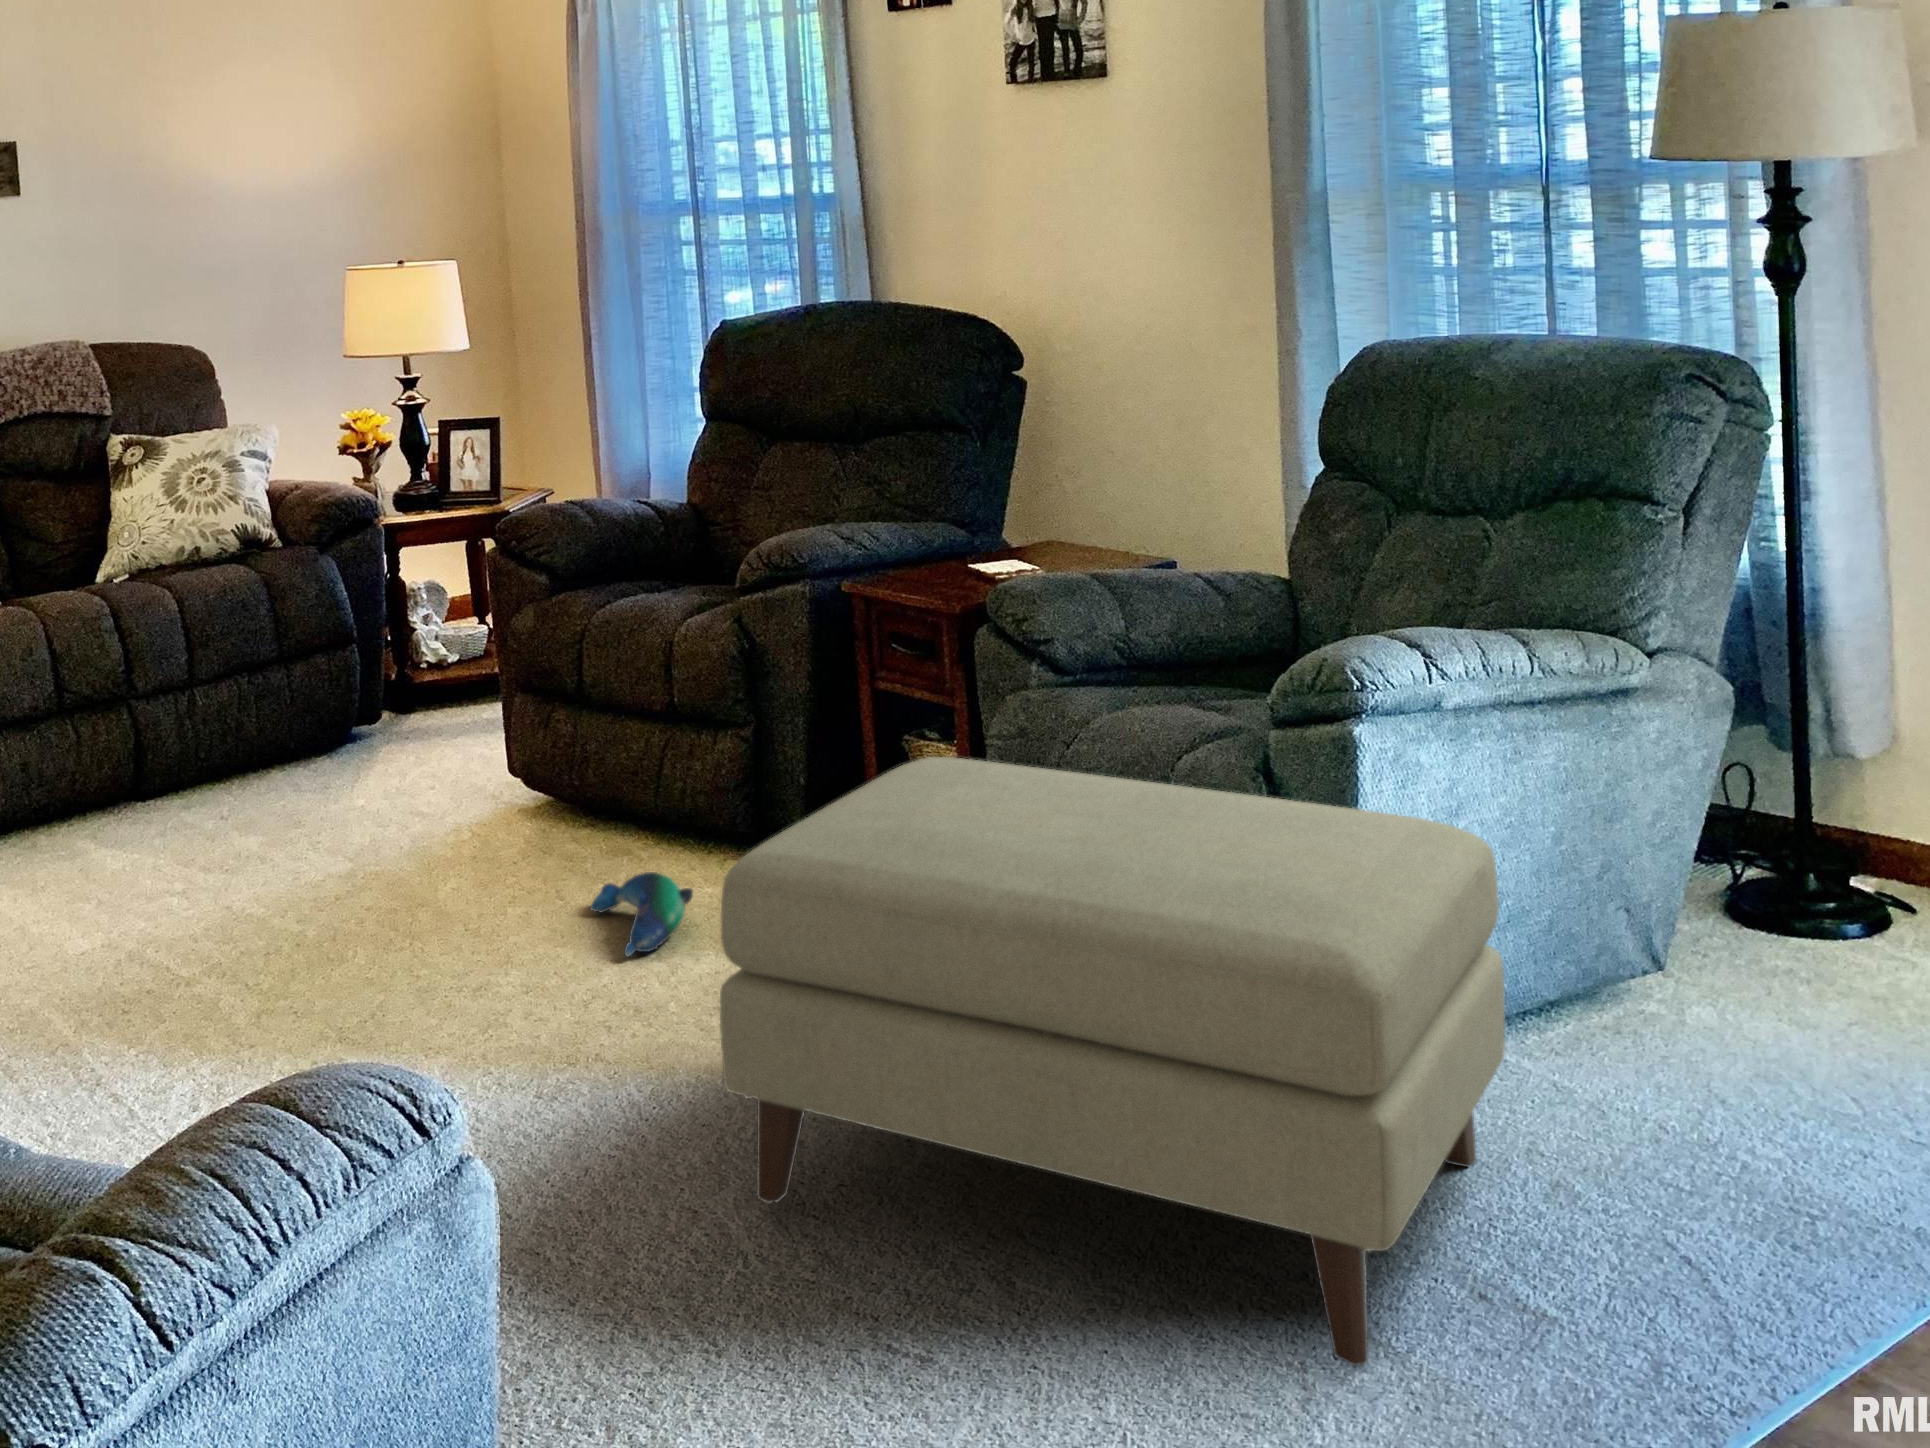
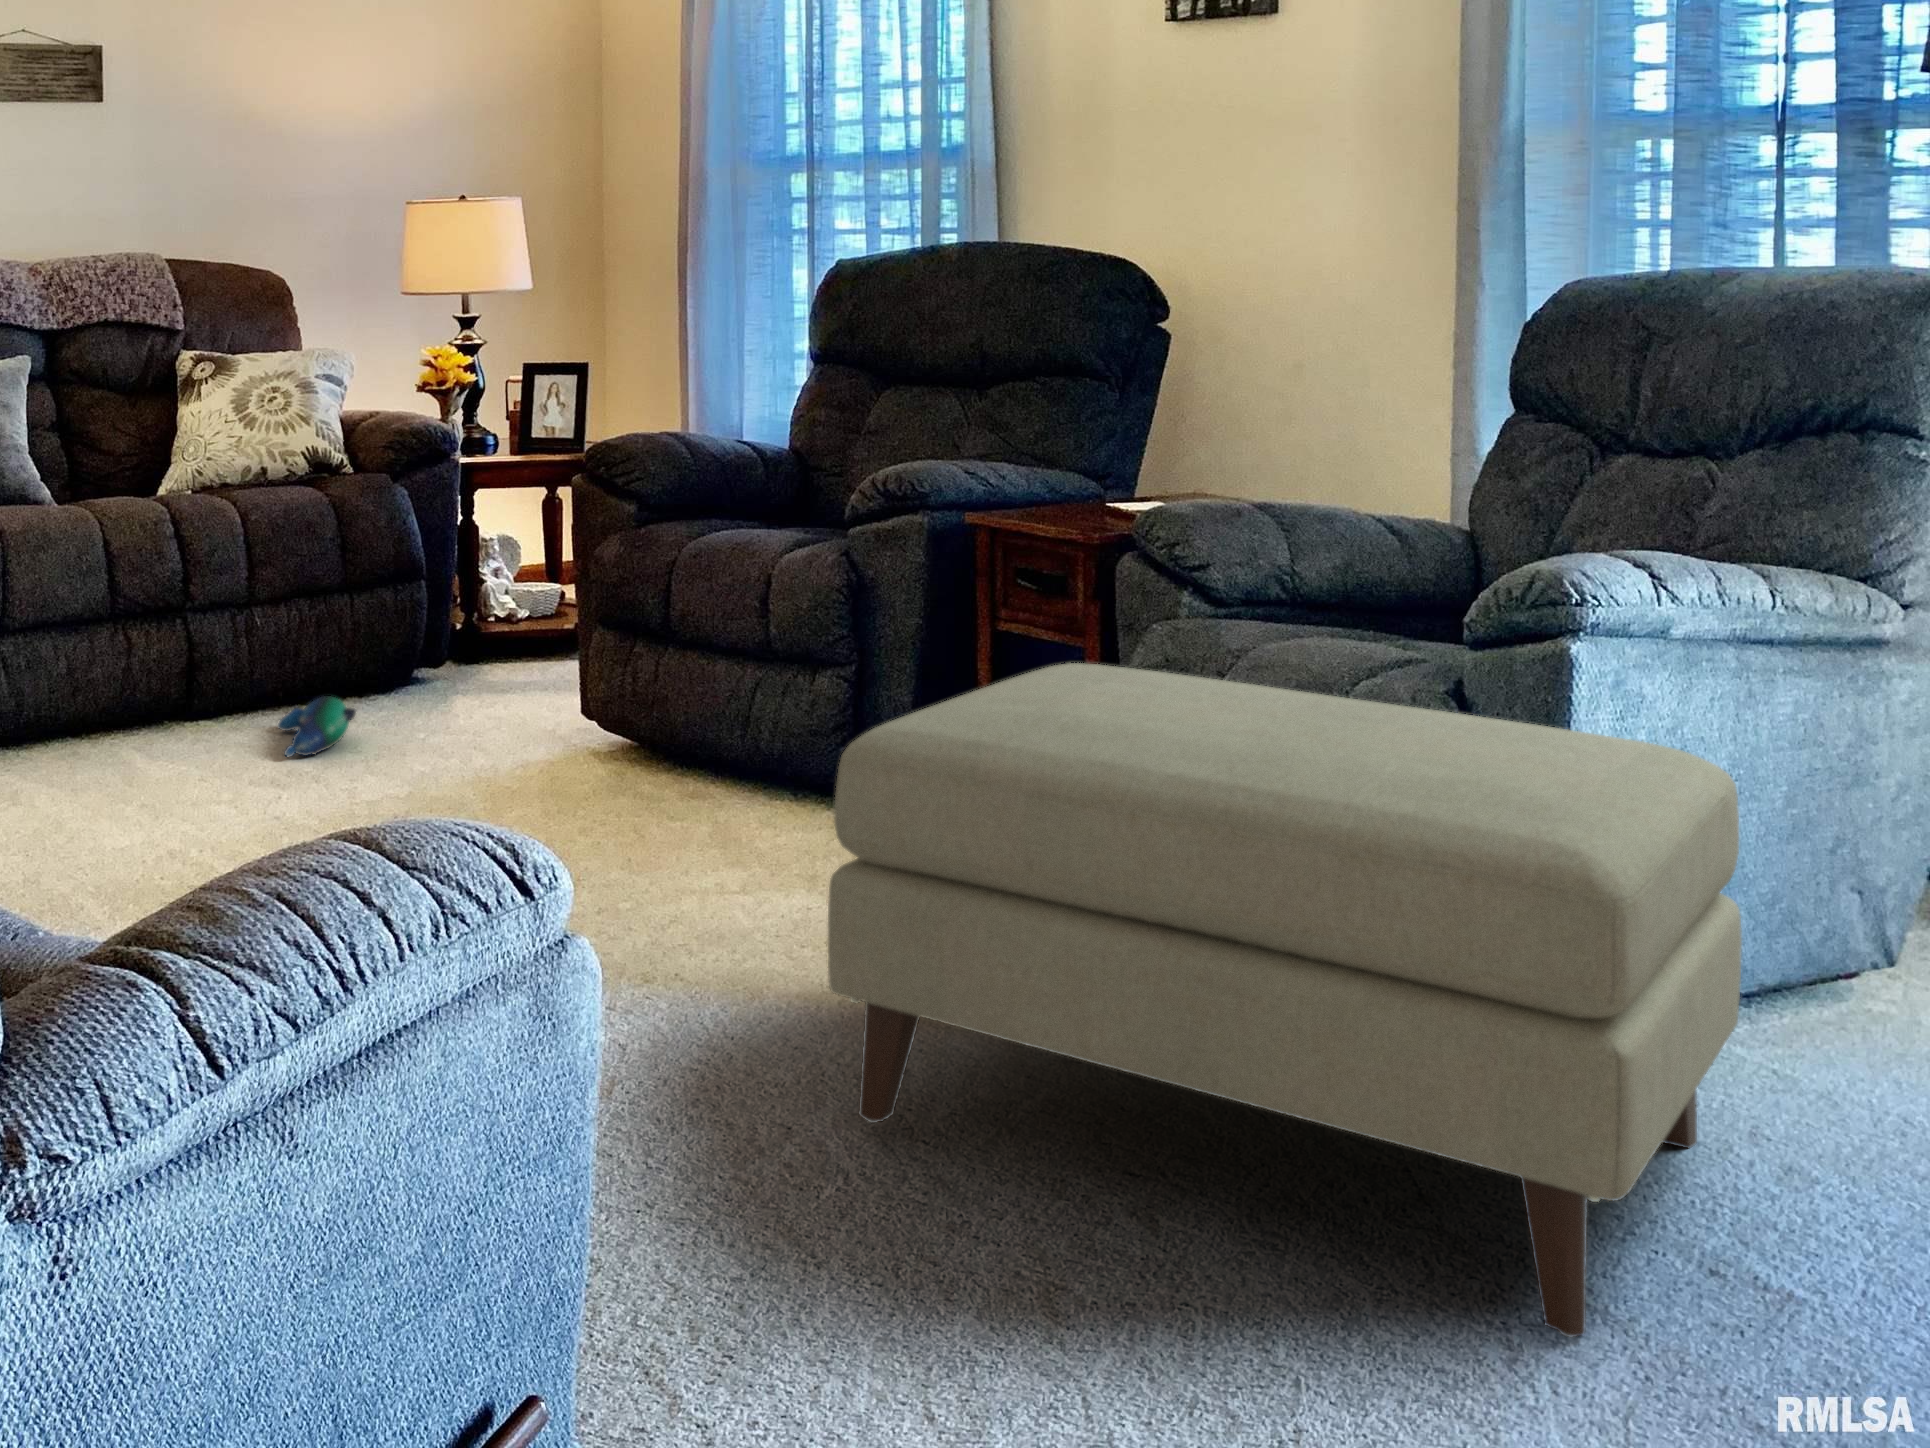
plush toy: present [590,872,693,957] -> present [278,696,356,757]

